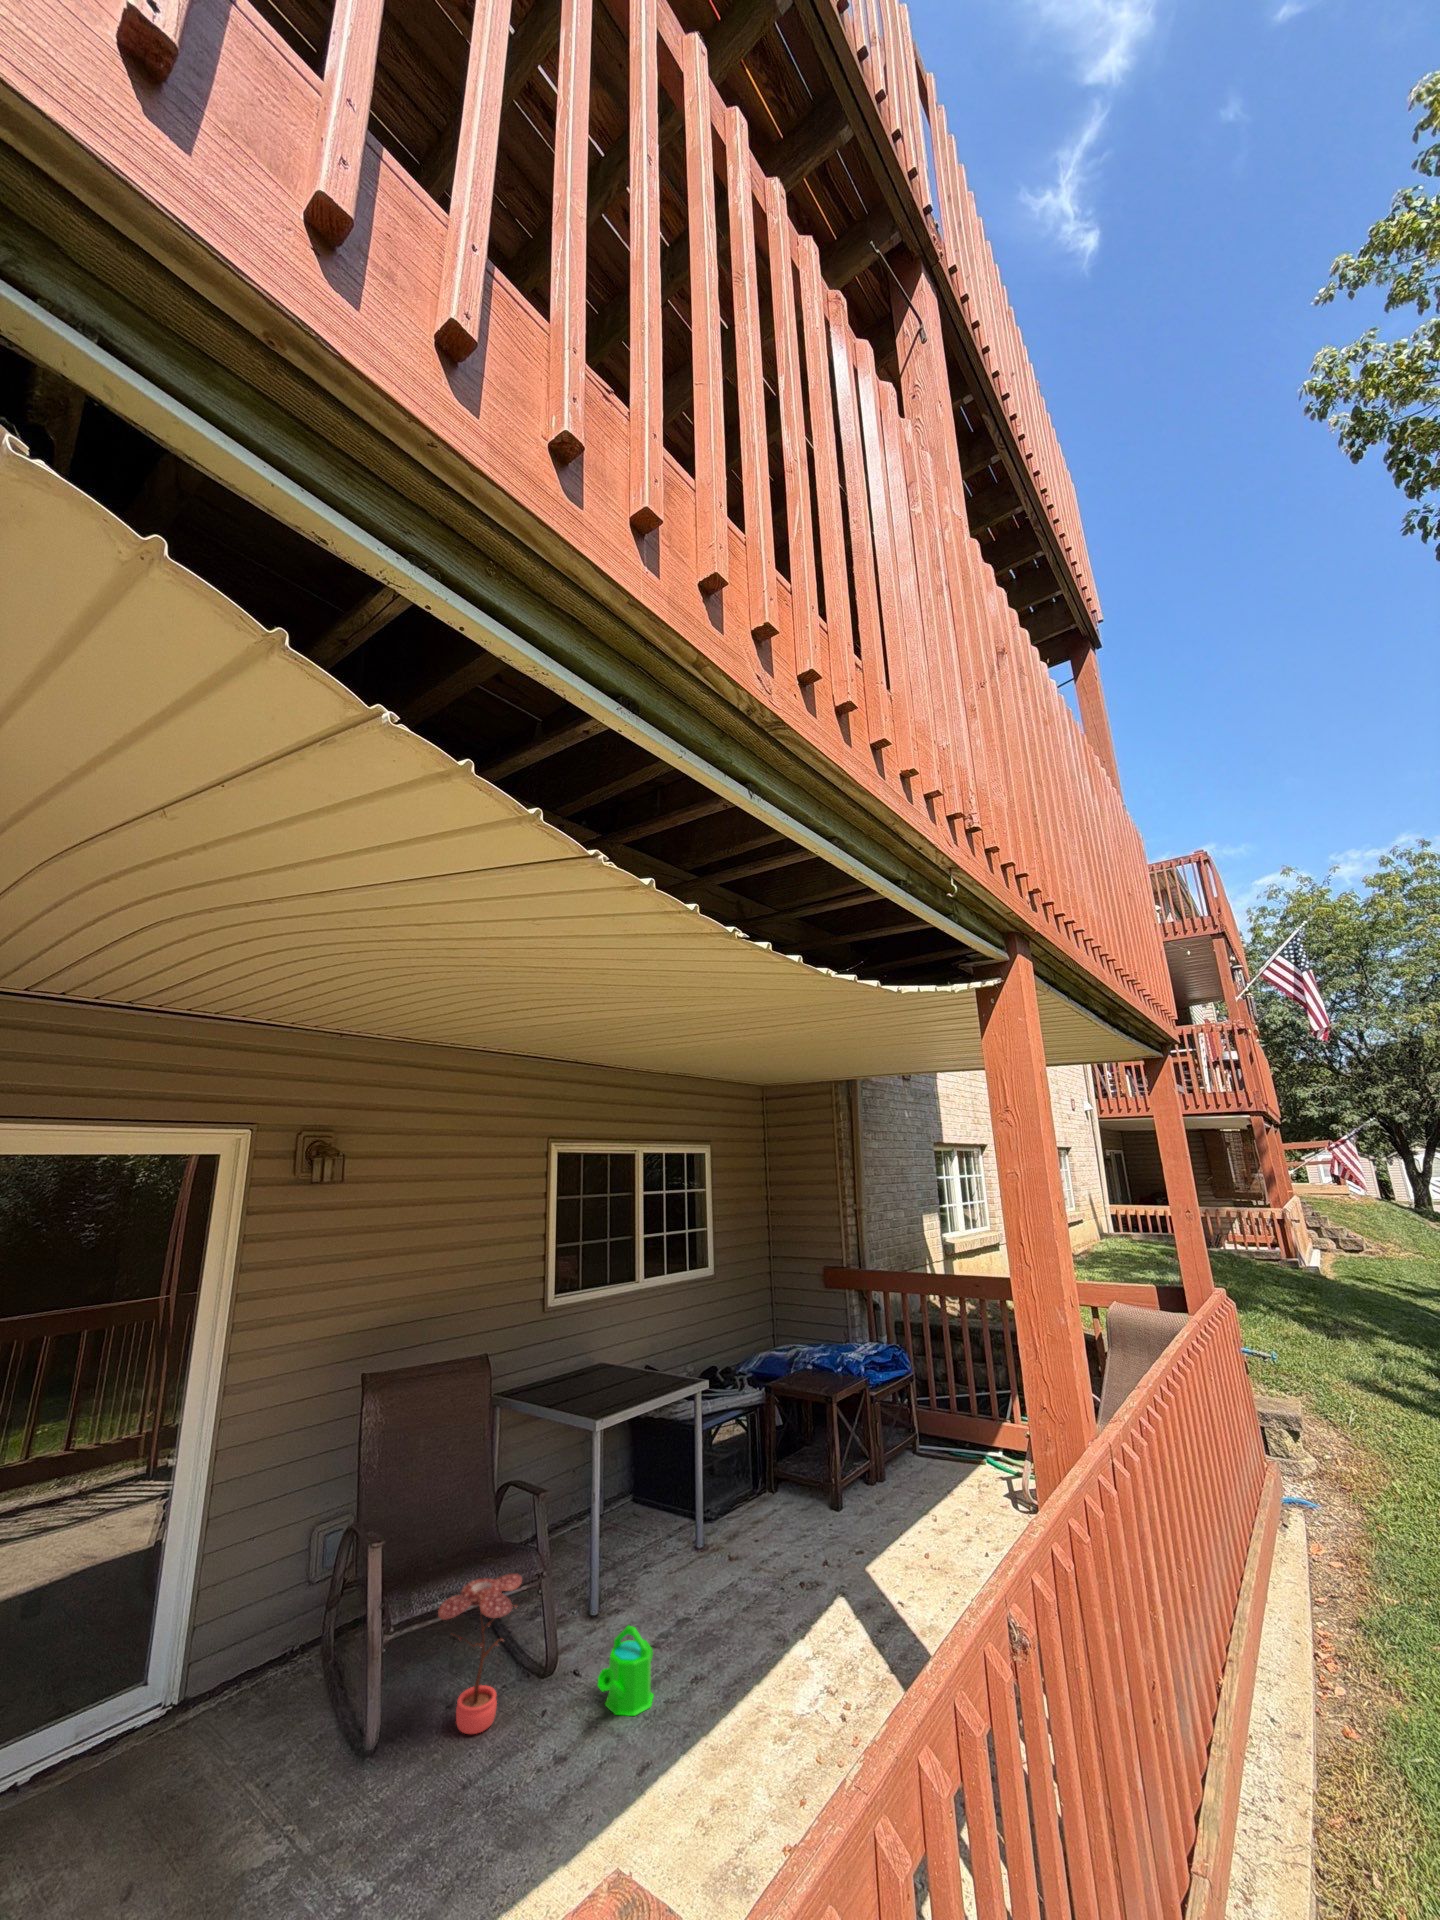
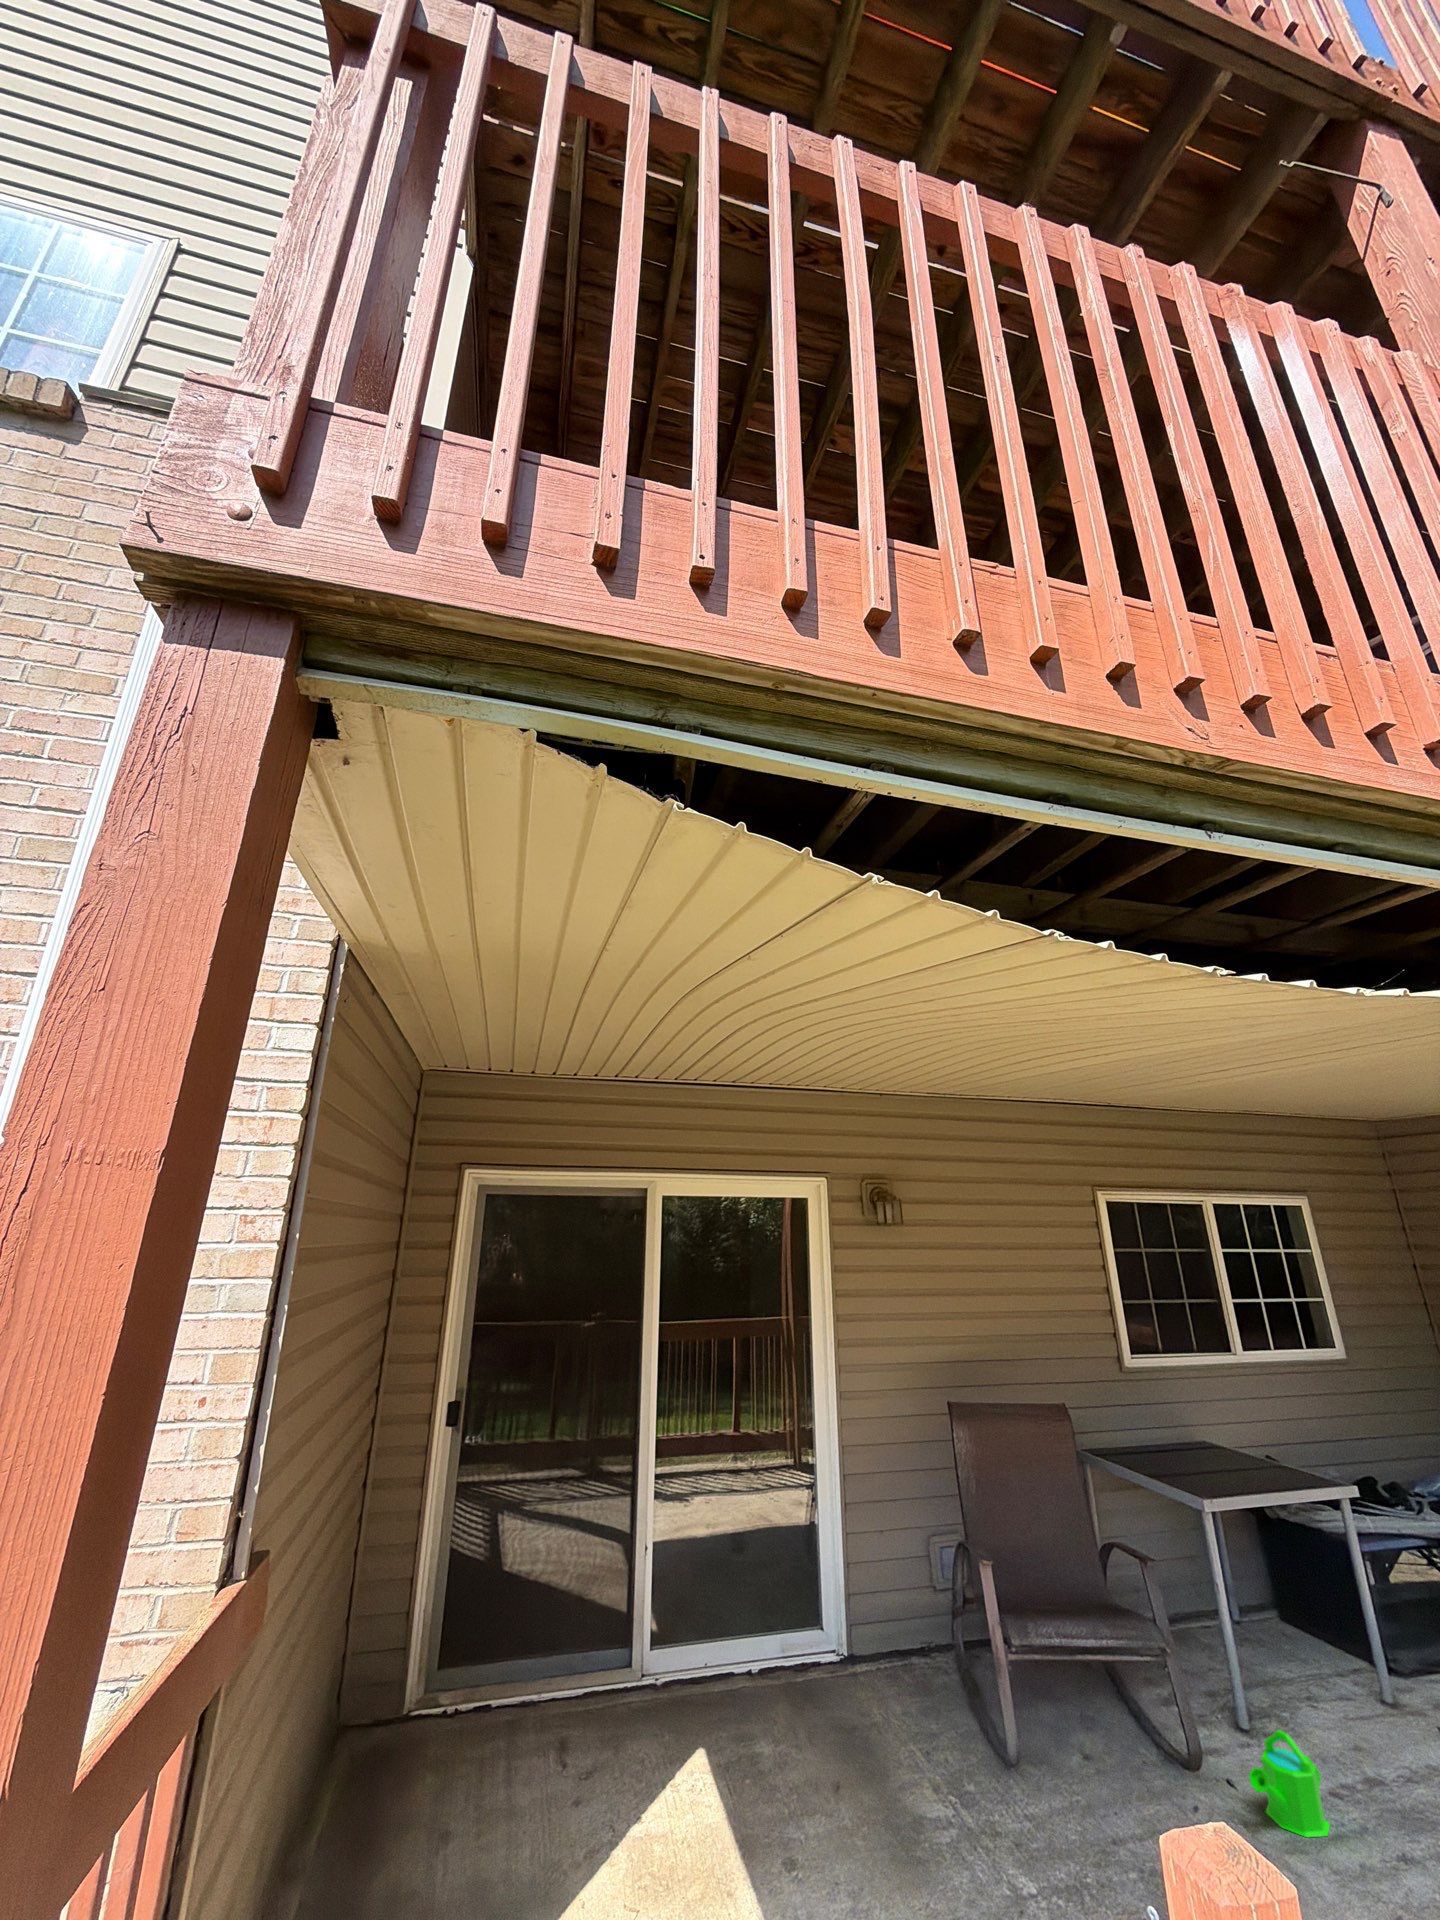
potted plant: present [438,1573,522,1734] -> none [1056,1623,1141,1787]

